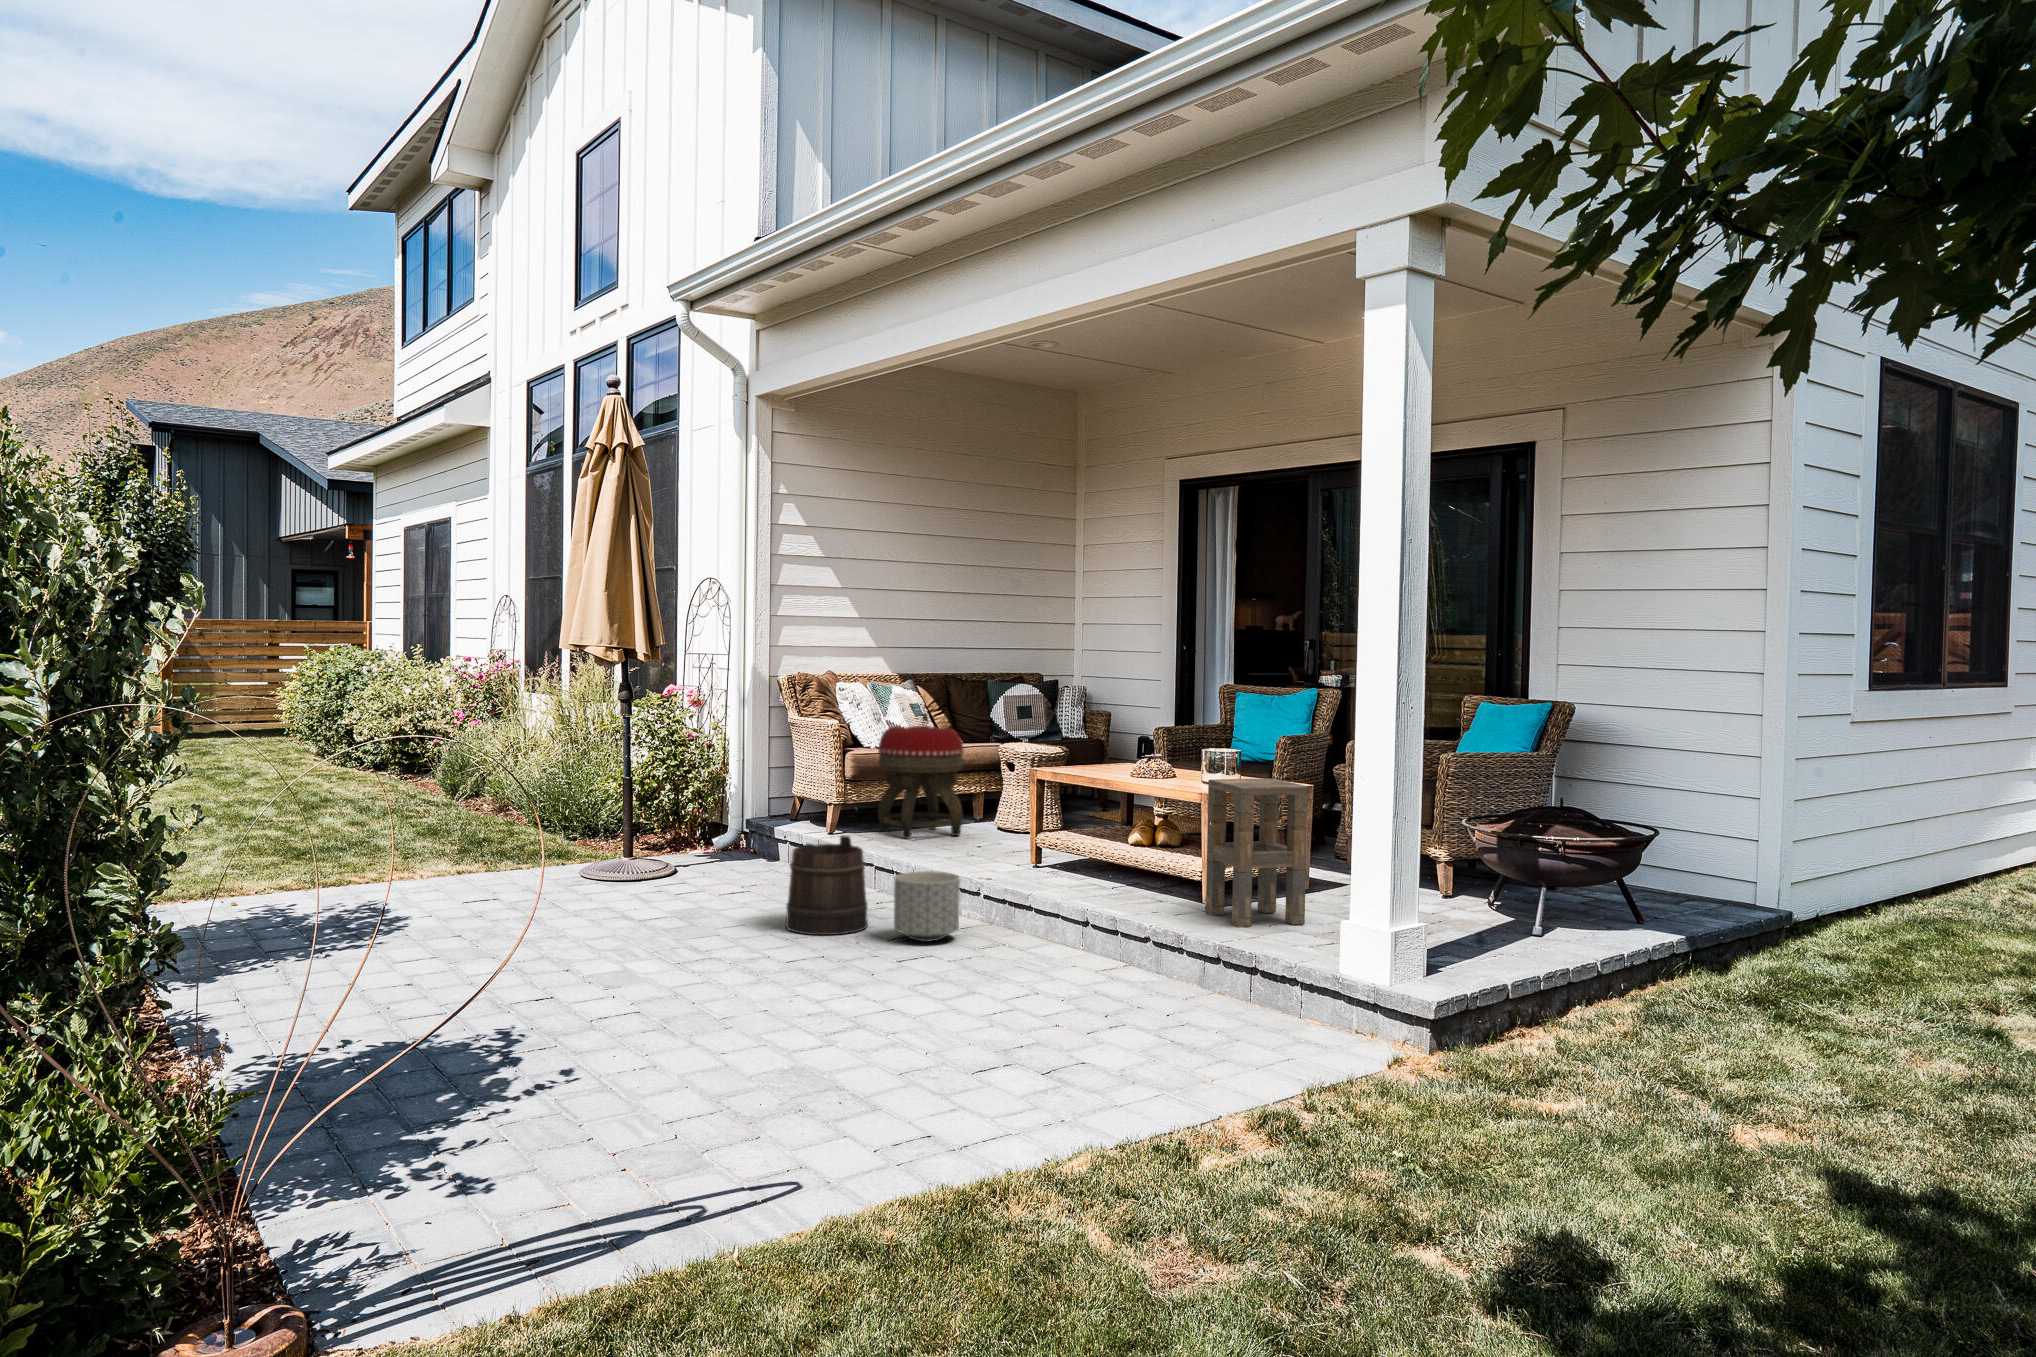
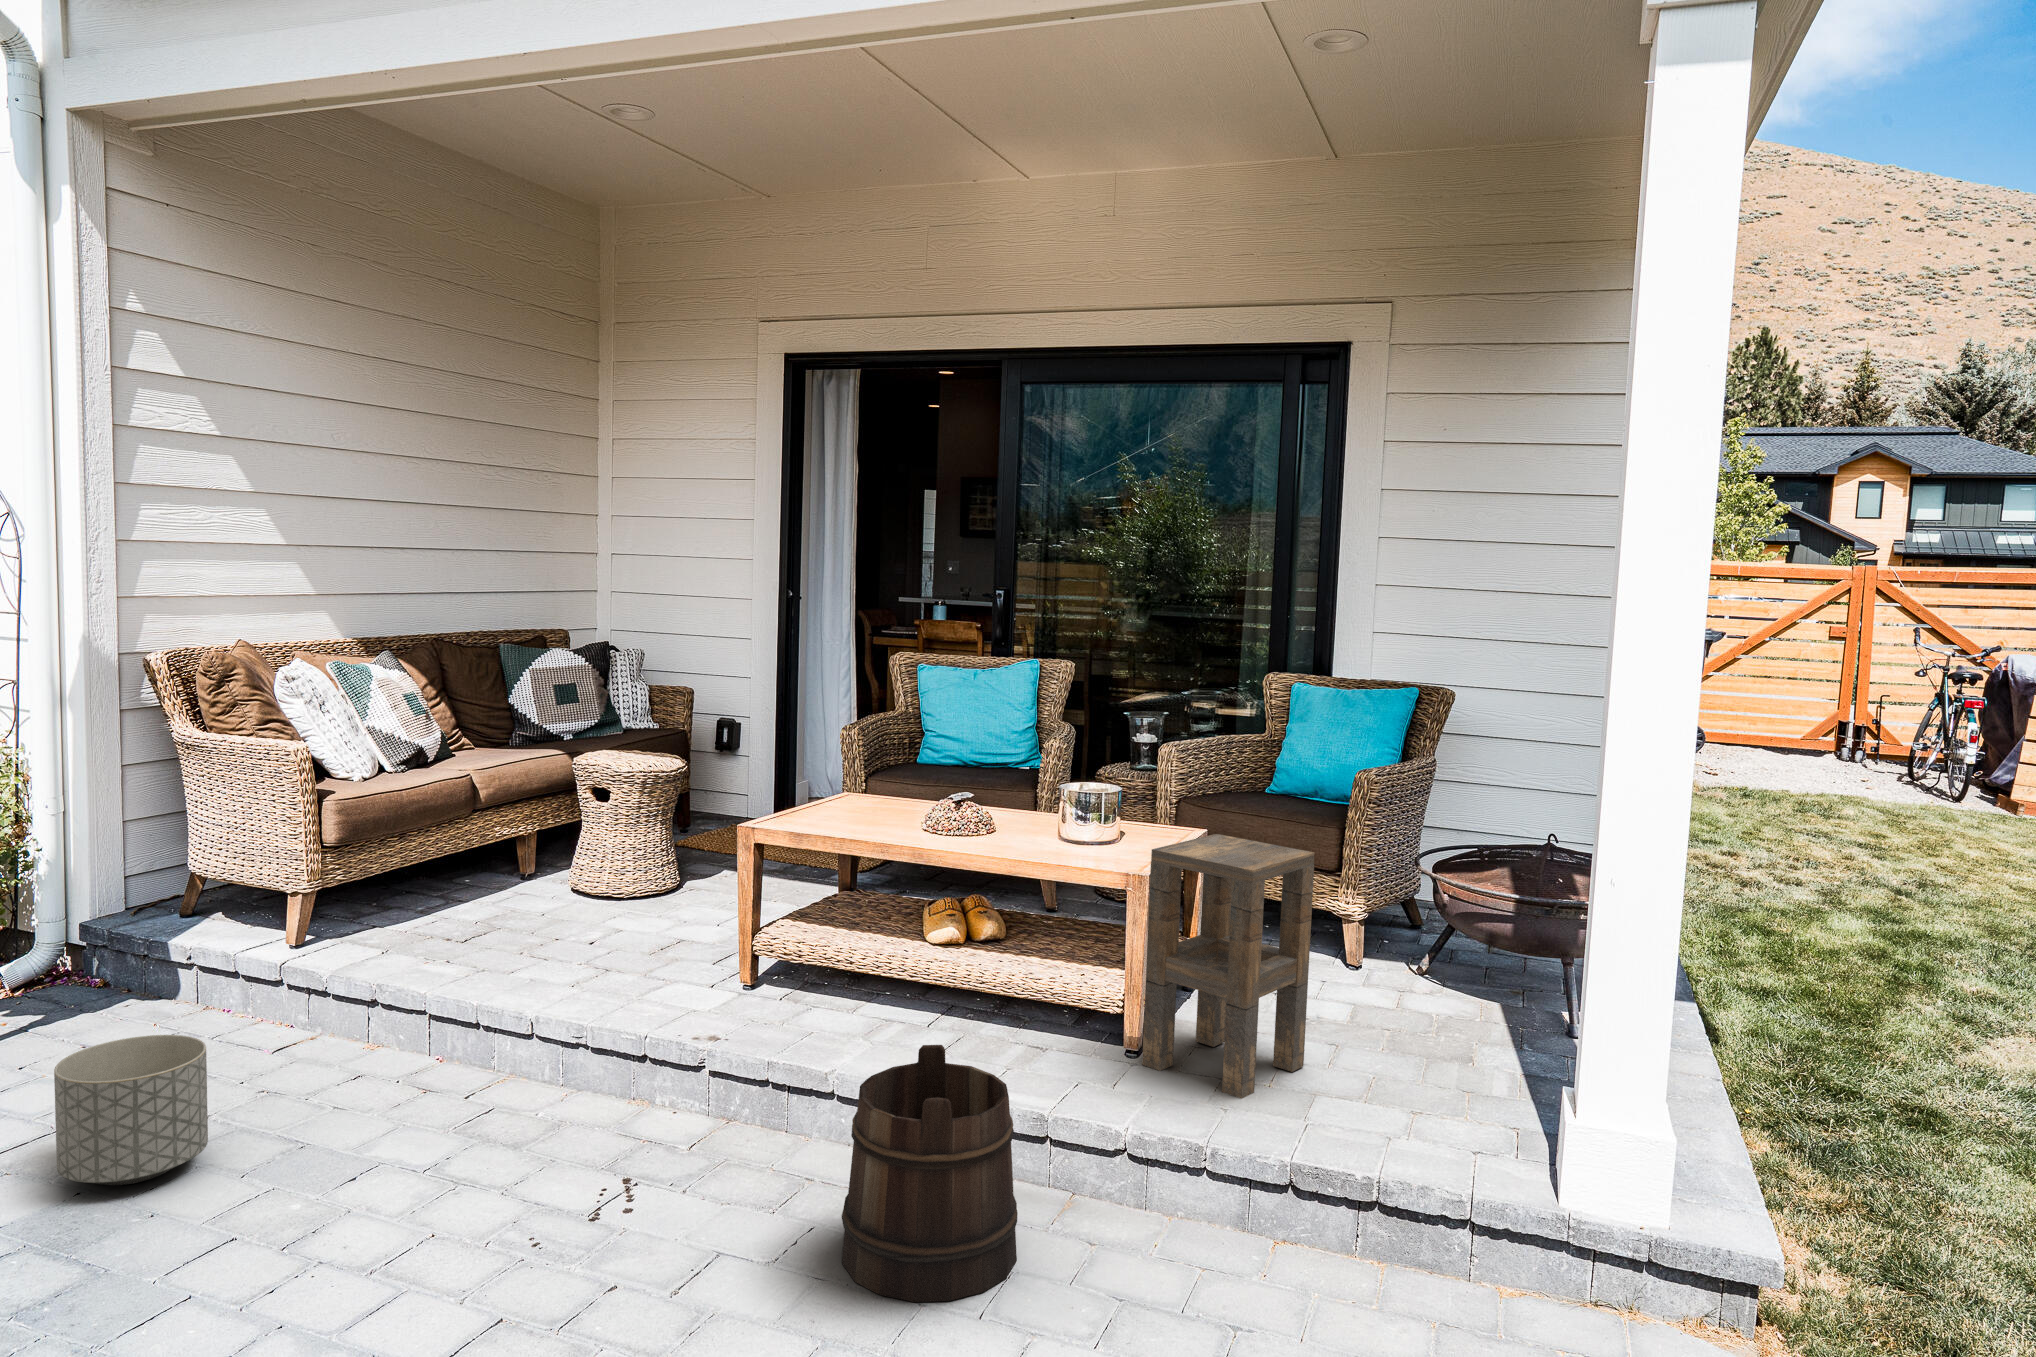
footstool: present [878,726,964,839] -> none [372,736,535,940]
bucket: present [786,836,868,935] -> present [842,1045,1018,1302]
planter: present [894,871,960,942] -> present [54,1035,208,1185]

